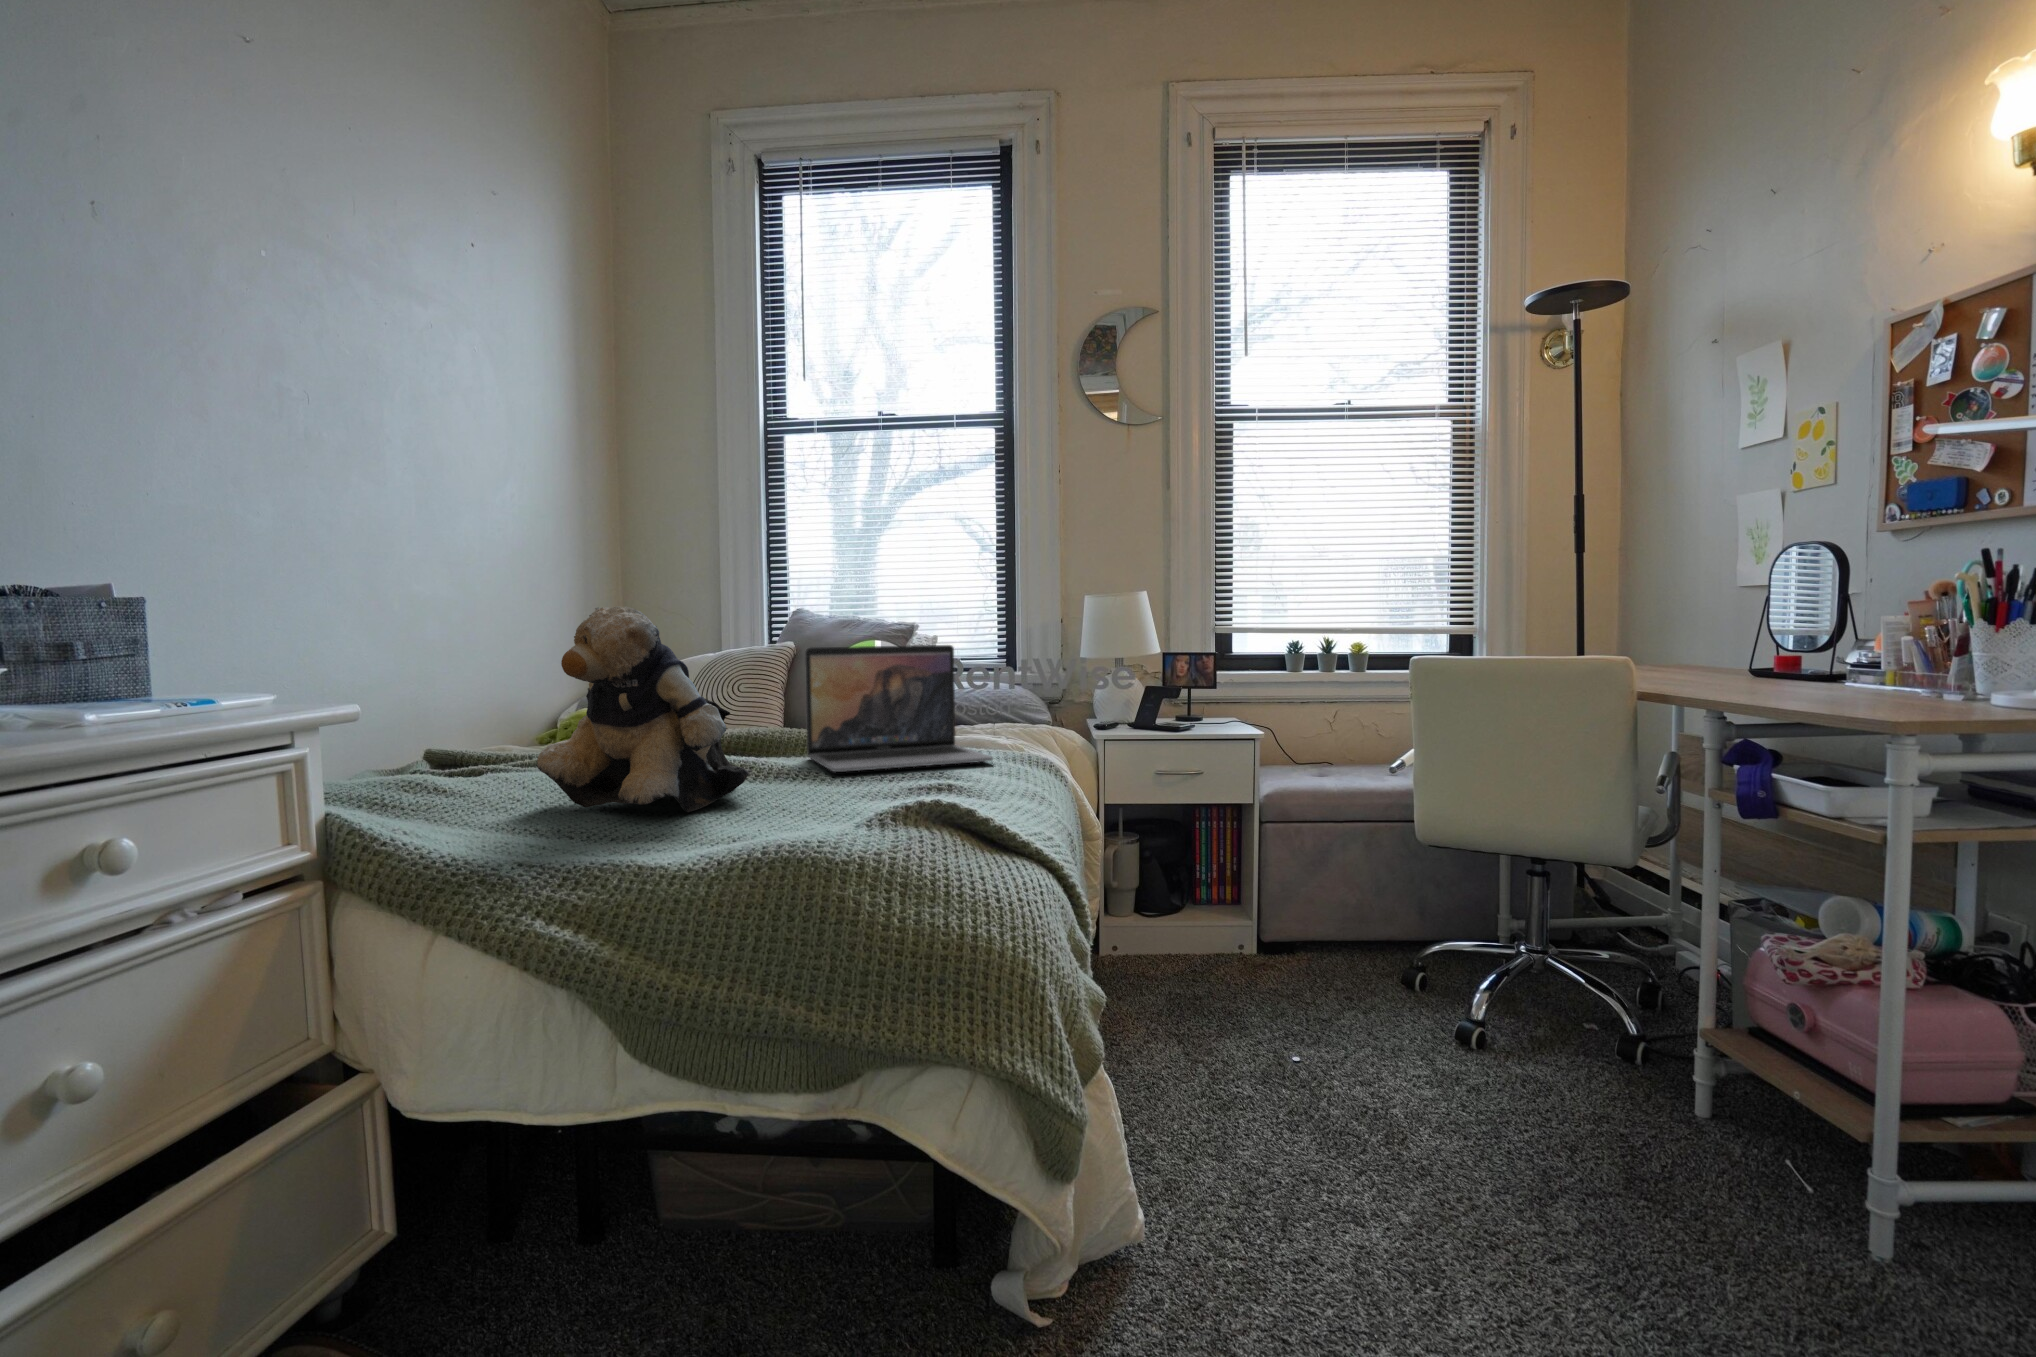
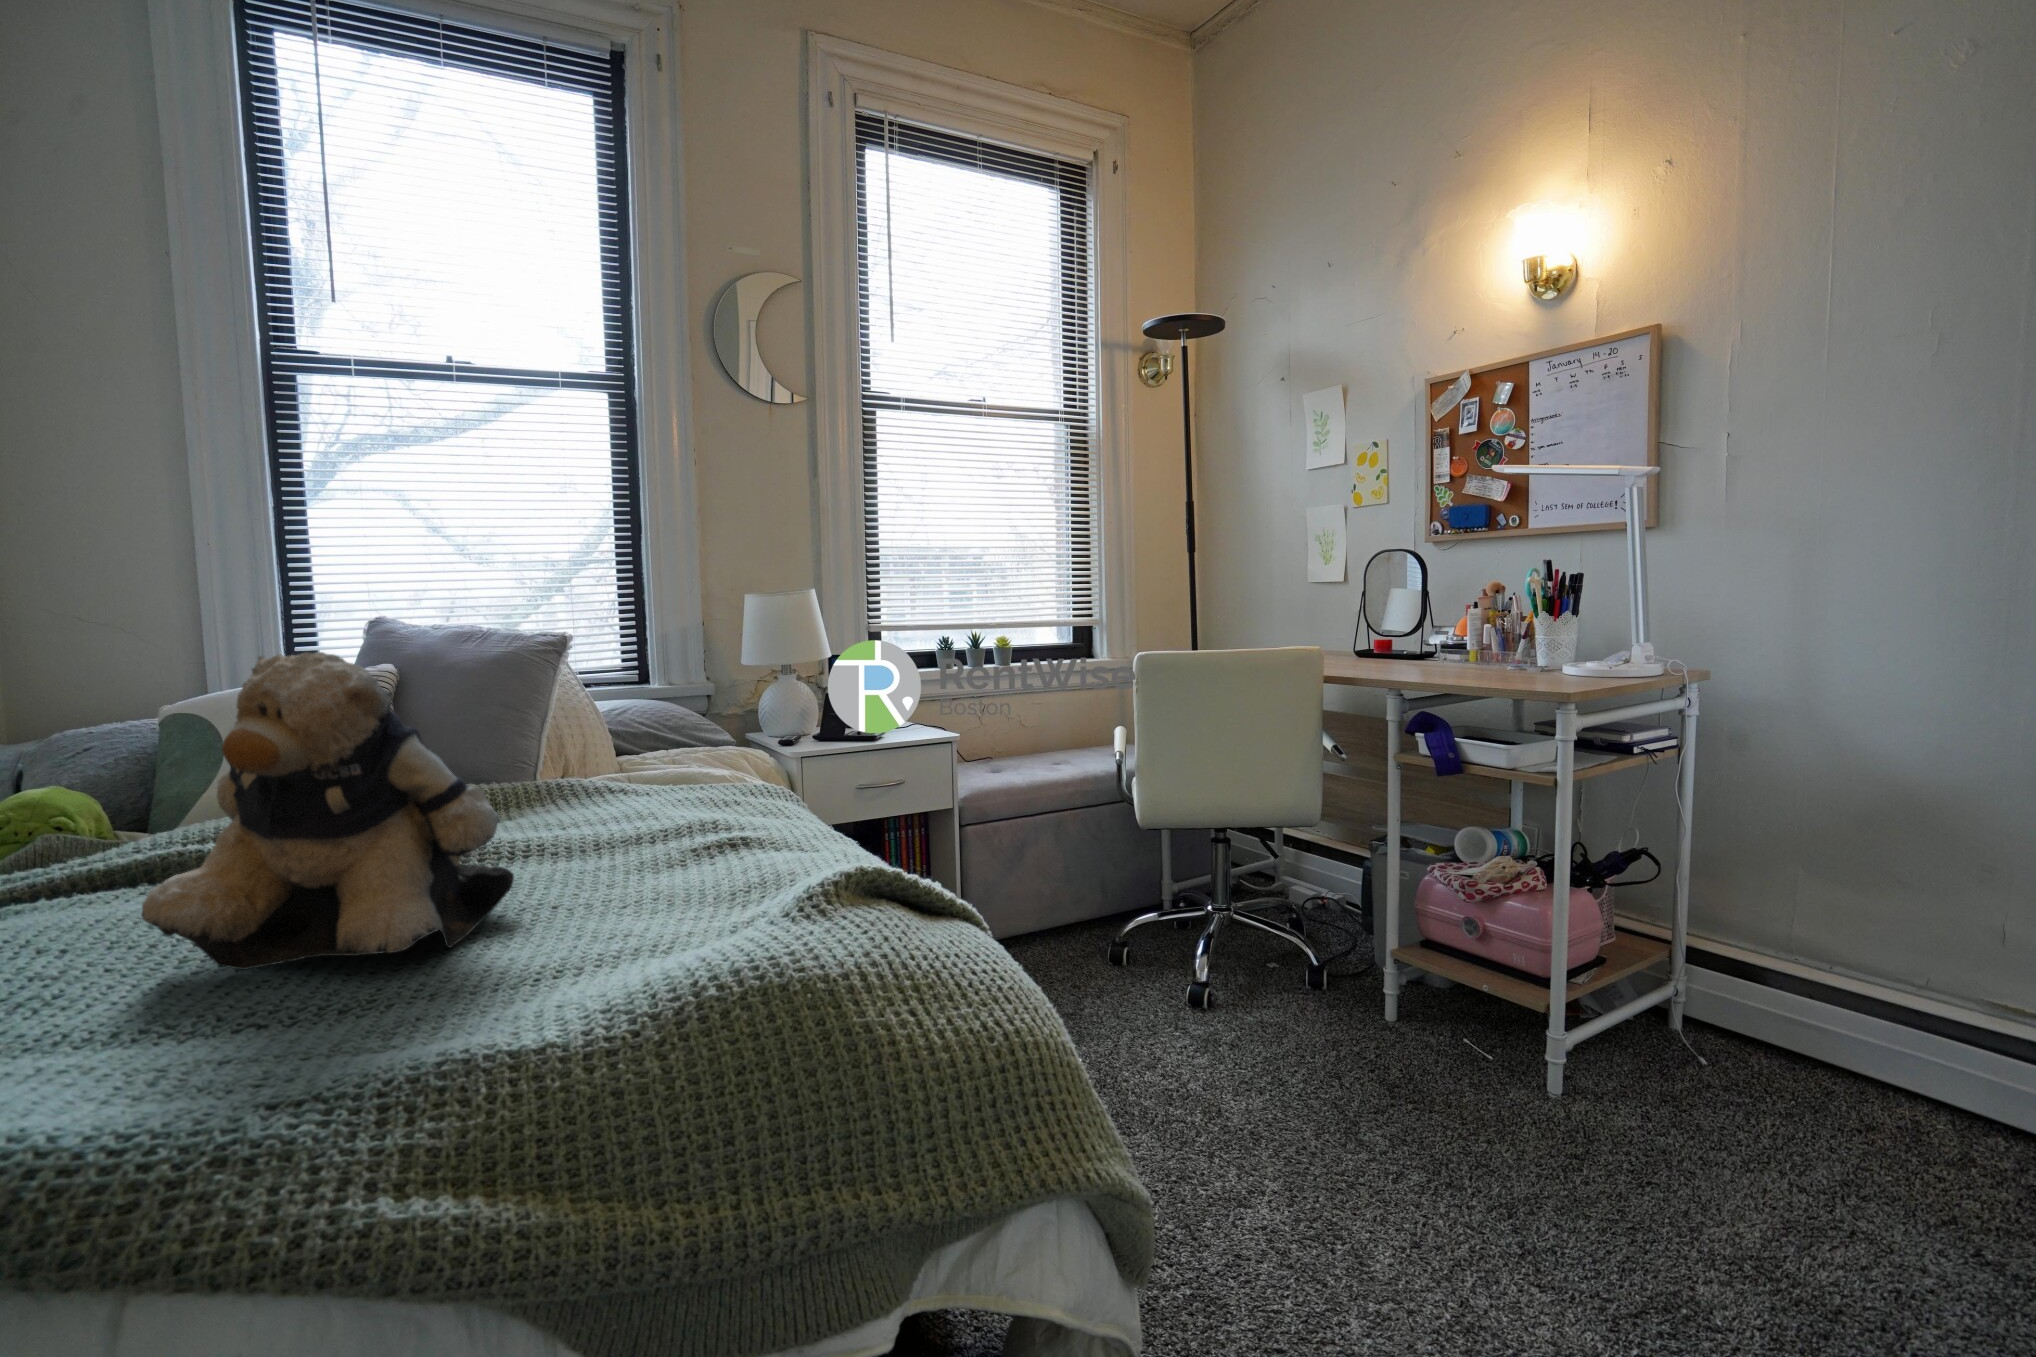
laptop: present [805,645,993,772] -> none [486,666,758,846]

